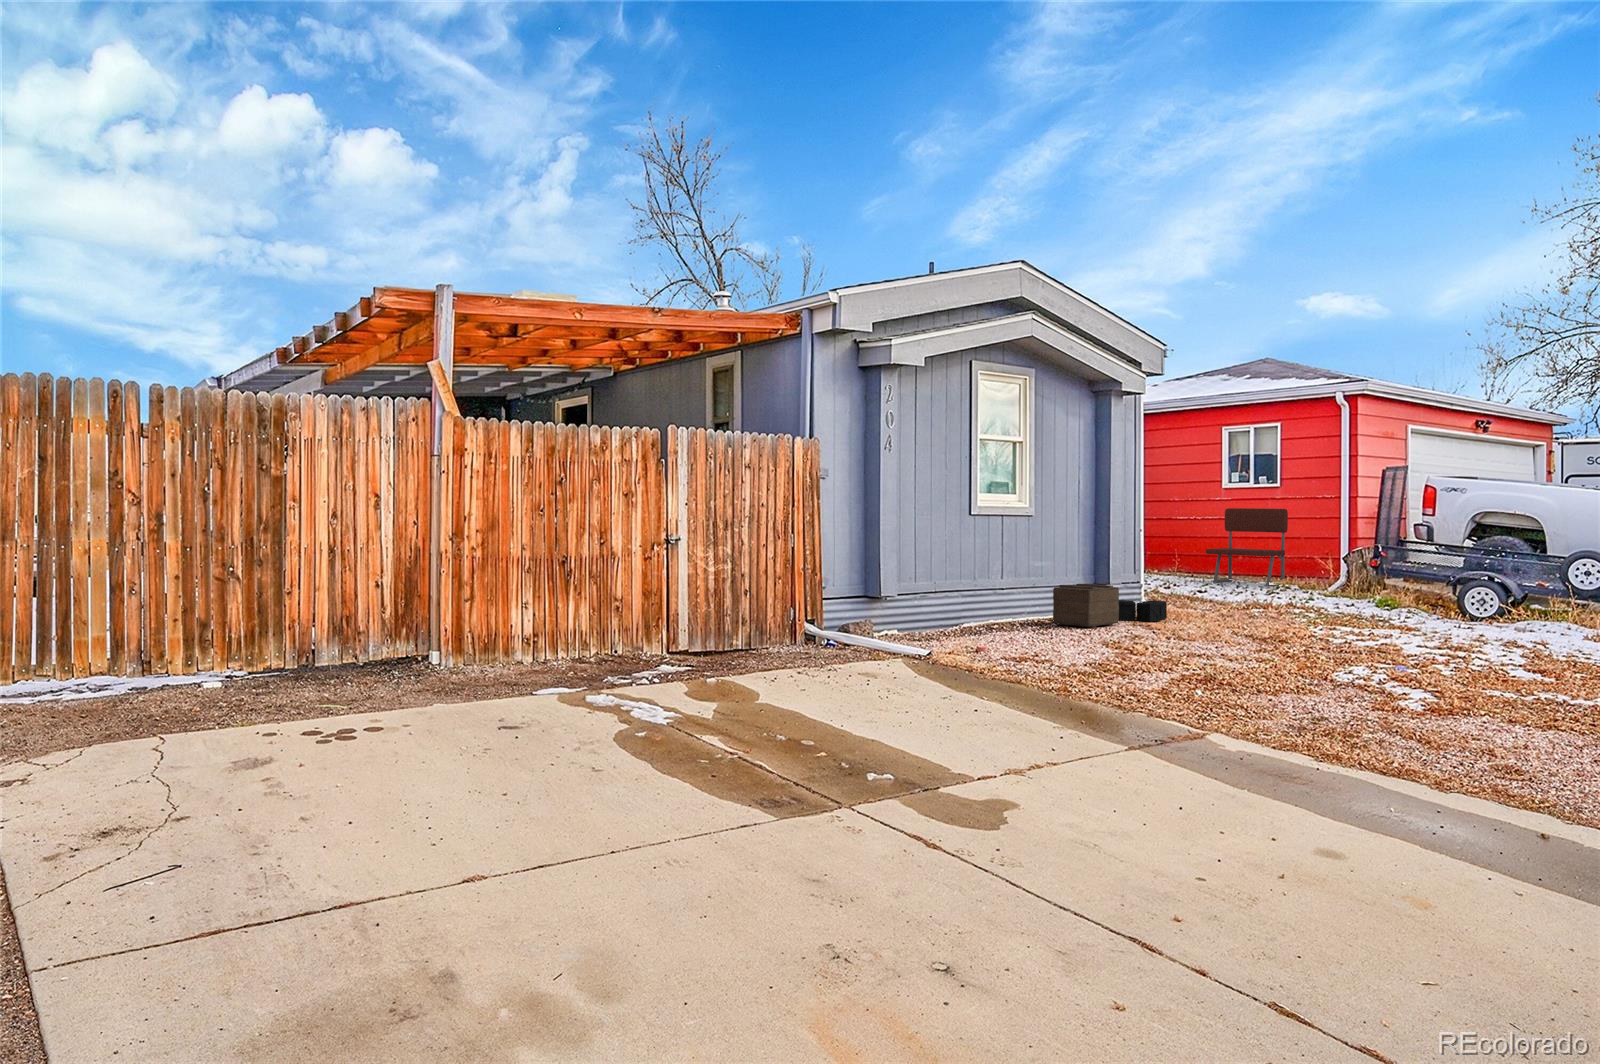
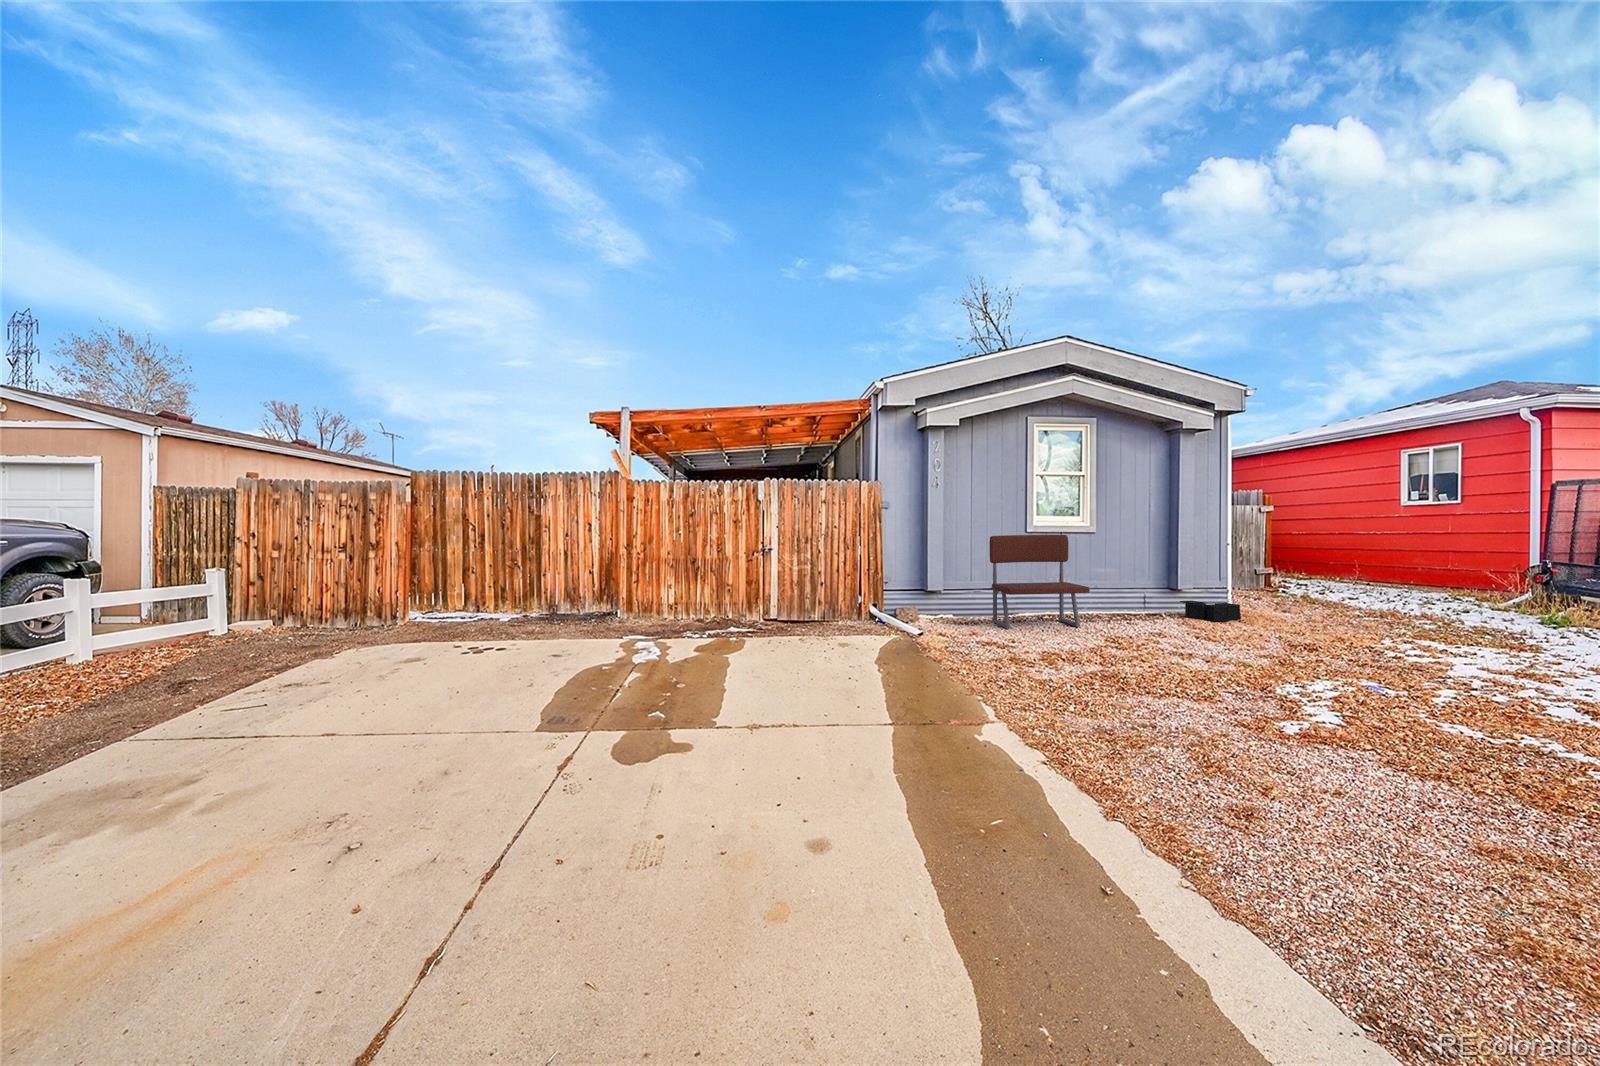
bench: present [1206,508,1288,586] -> present [990,535,1090,629]
wooden crate: present [1053,584,1119,628] -> none [1113,586,1174,624]

